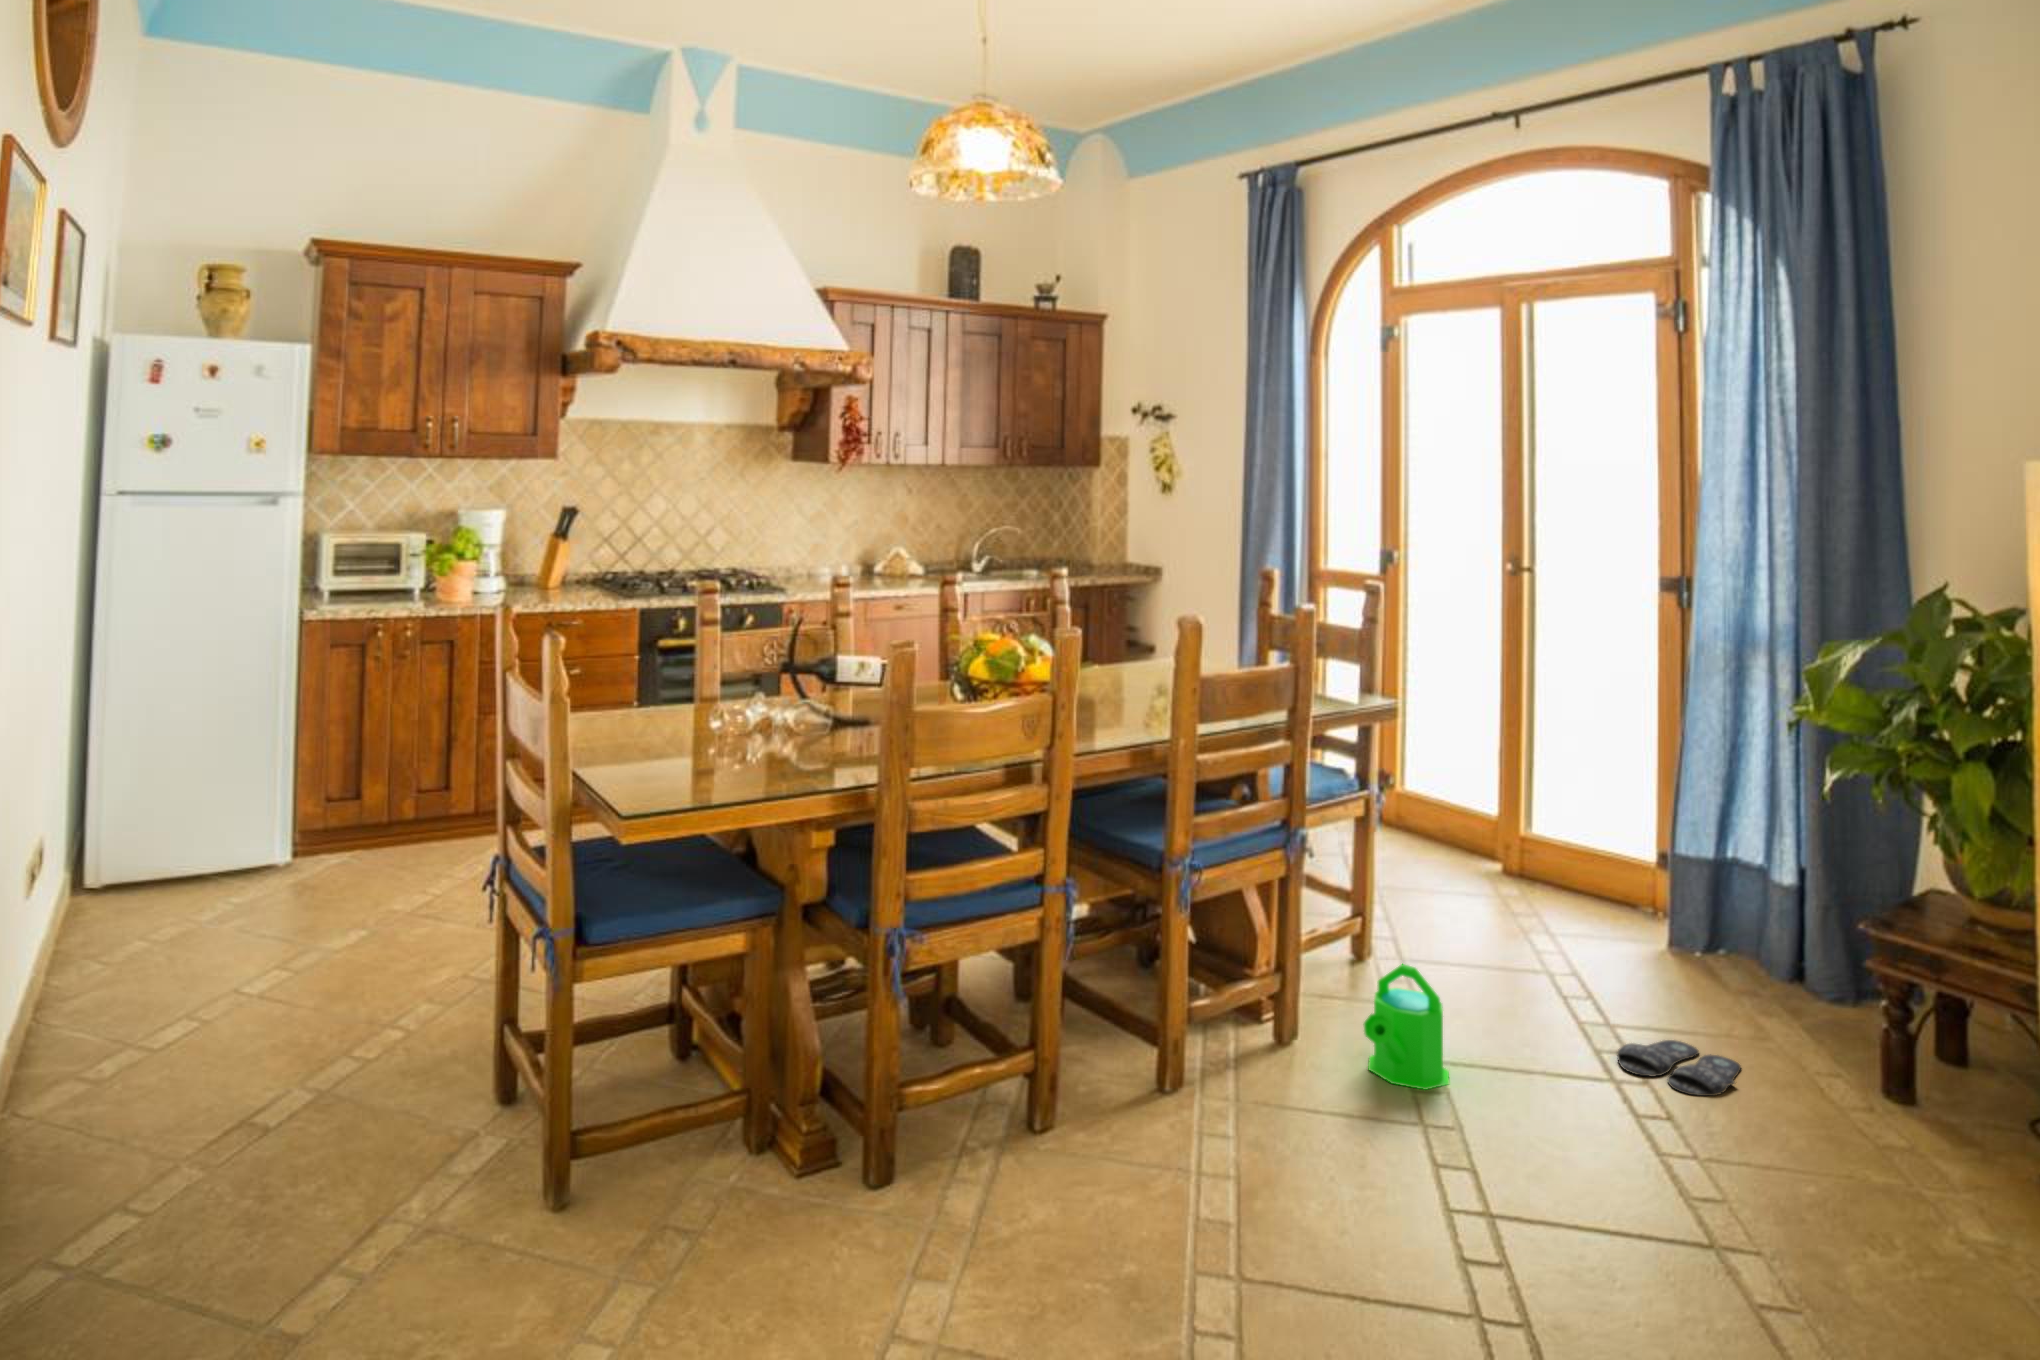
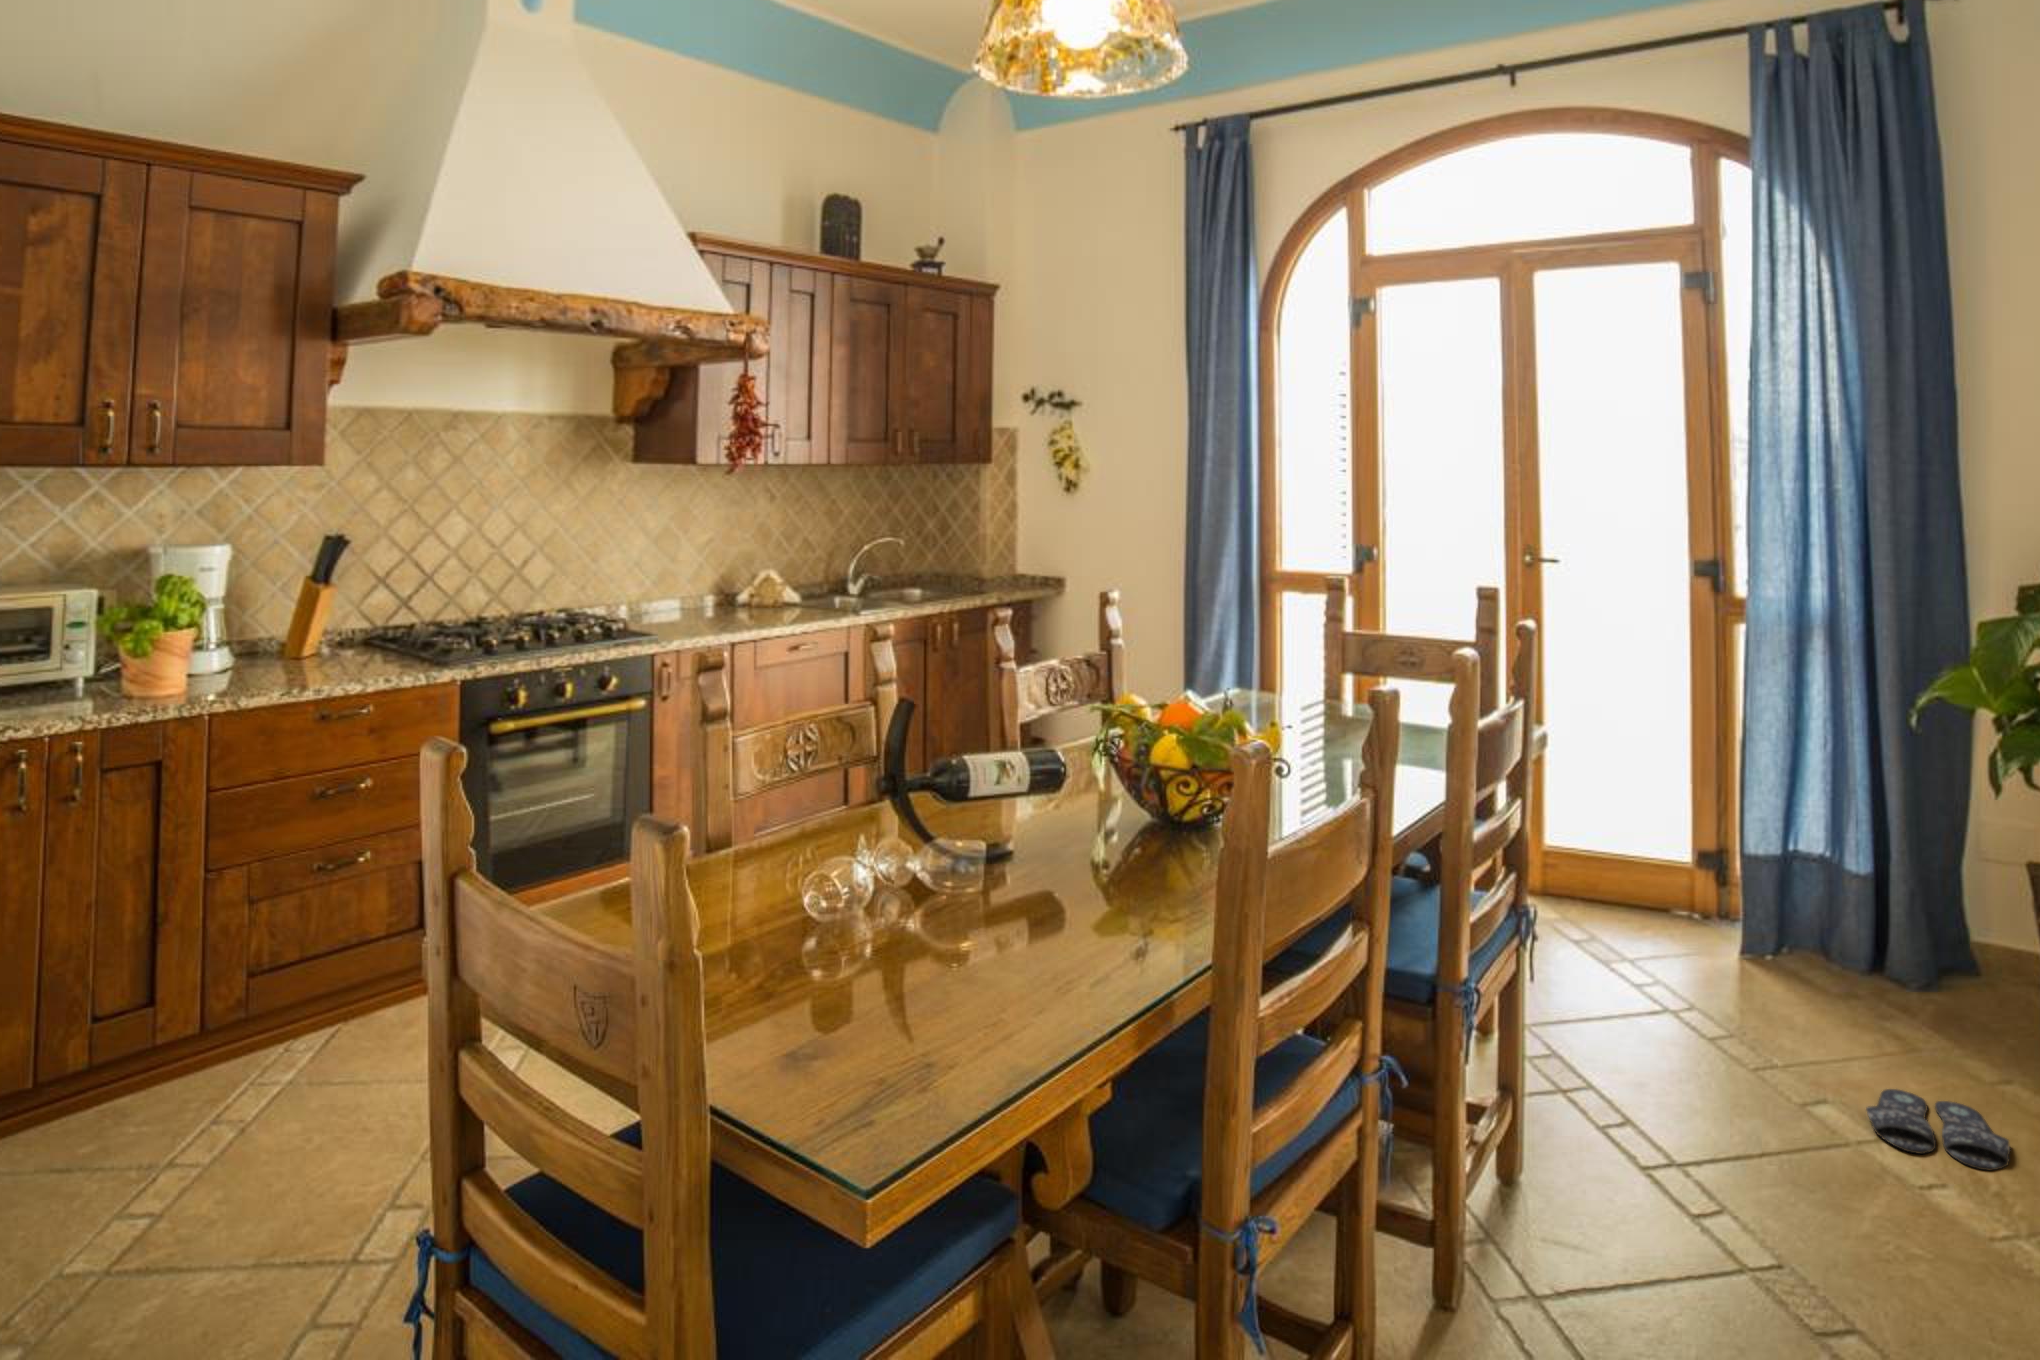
watering can: present [1363,964,1449,1090] -> none [1662,1078,1781,1247]

